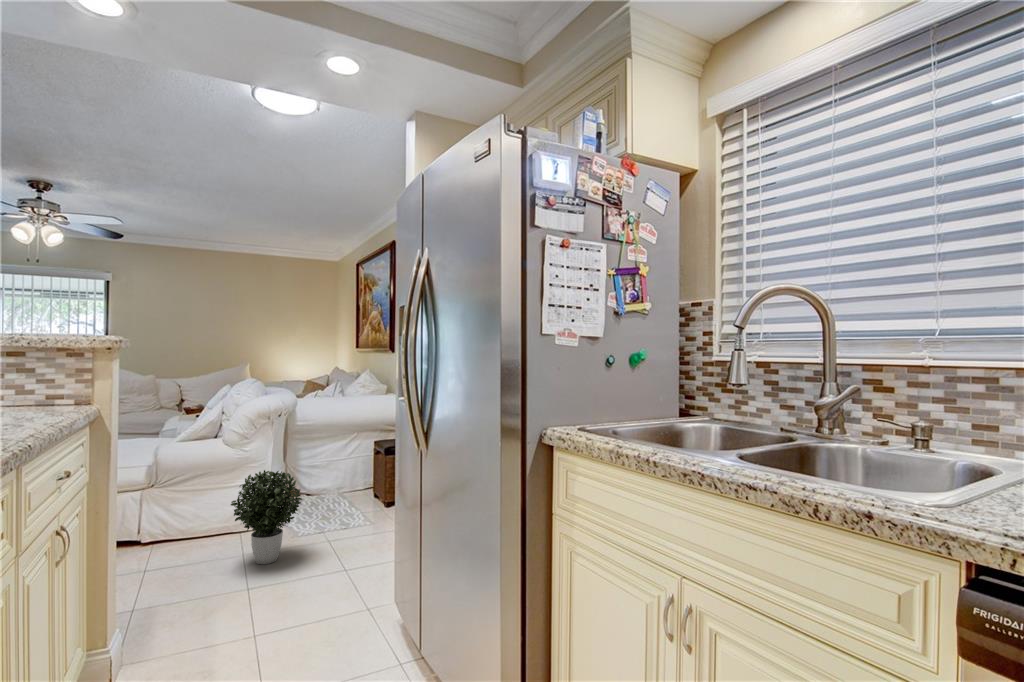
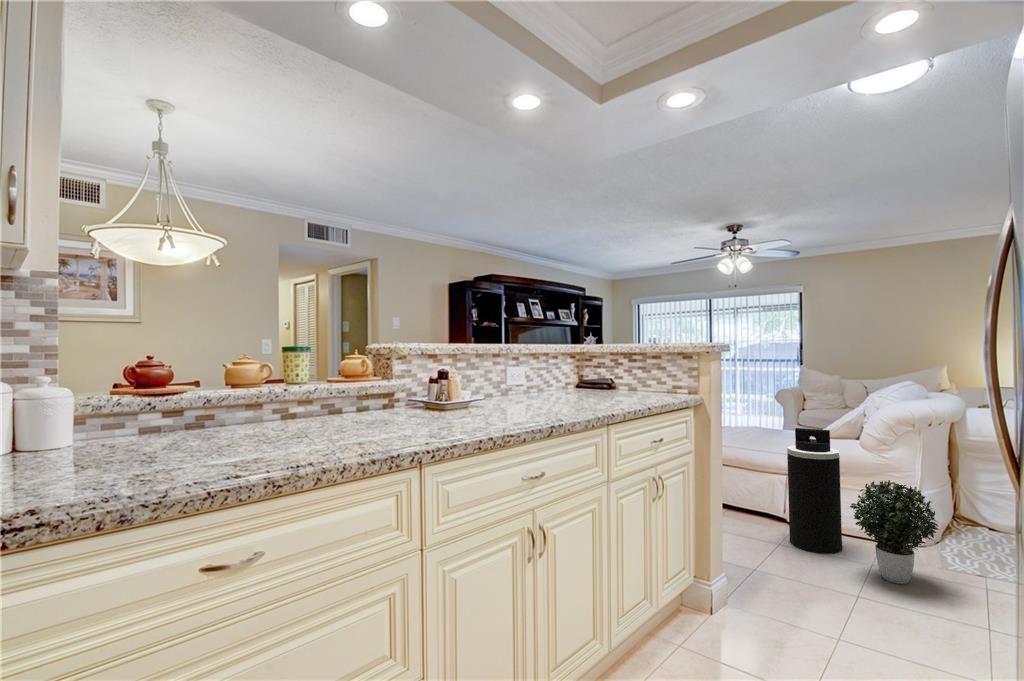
trash can: none [152,432,212,569] -> present [787,428,842,554]

